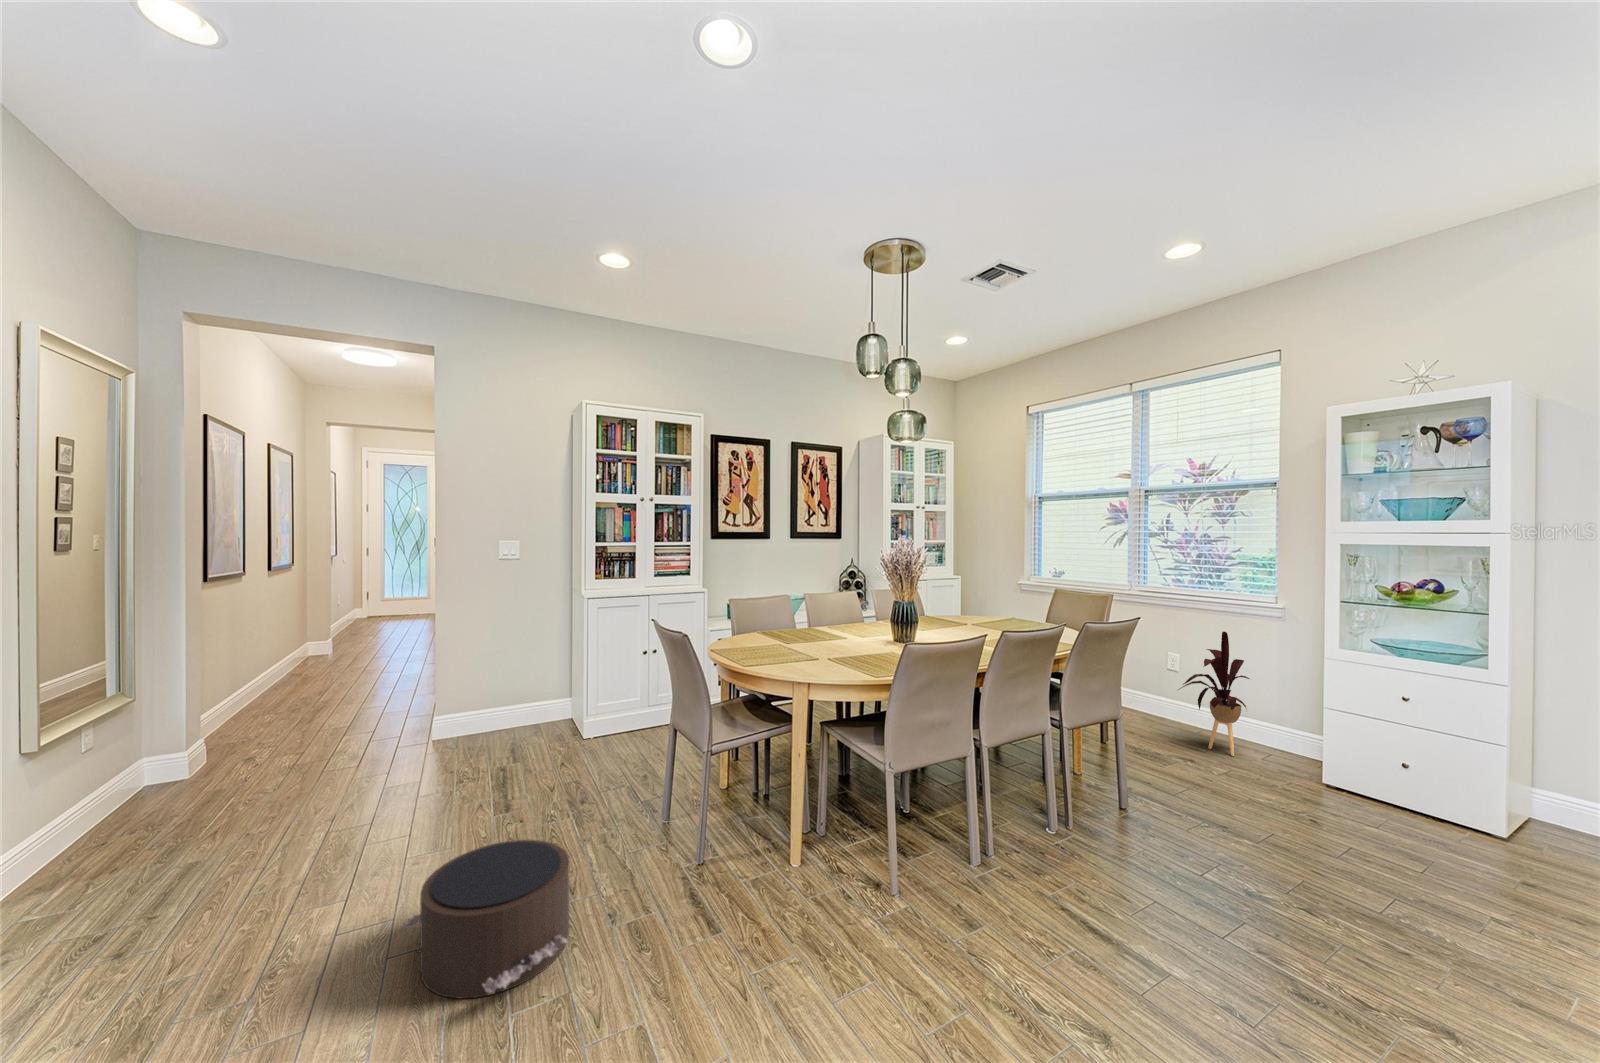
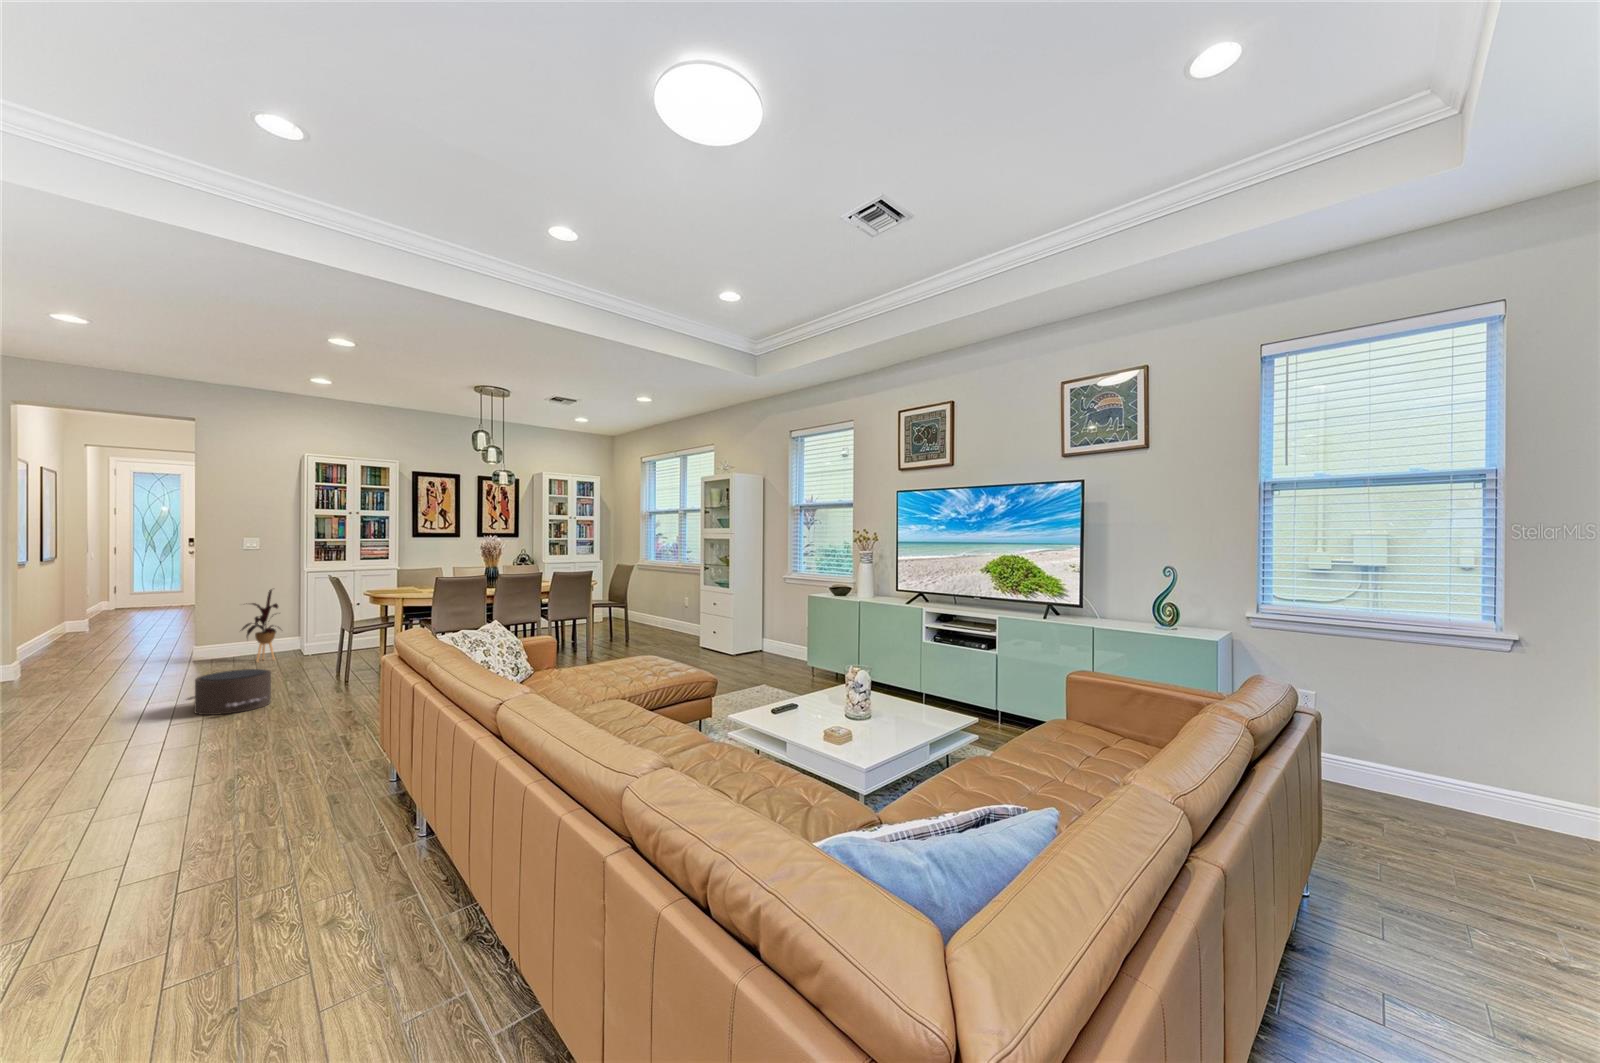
house plant: present [1180,632,1249,756] -> present [242,589,278,661]

